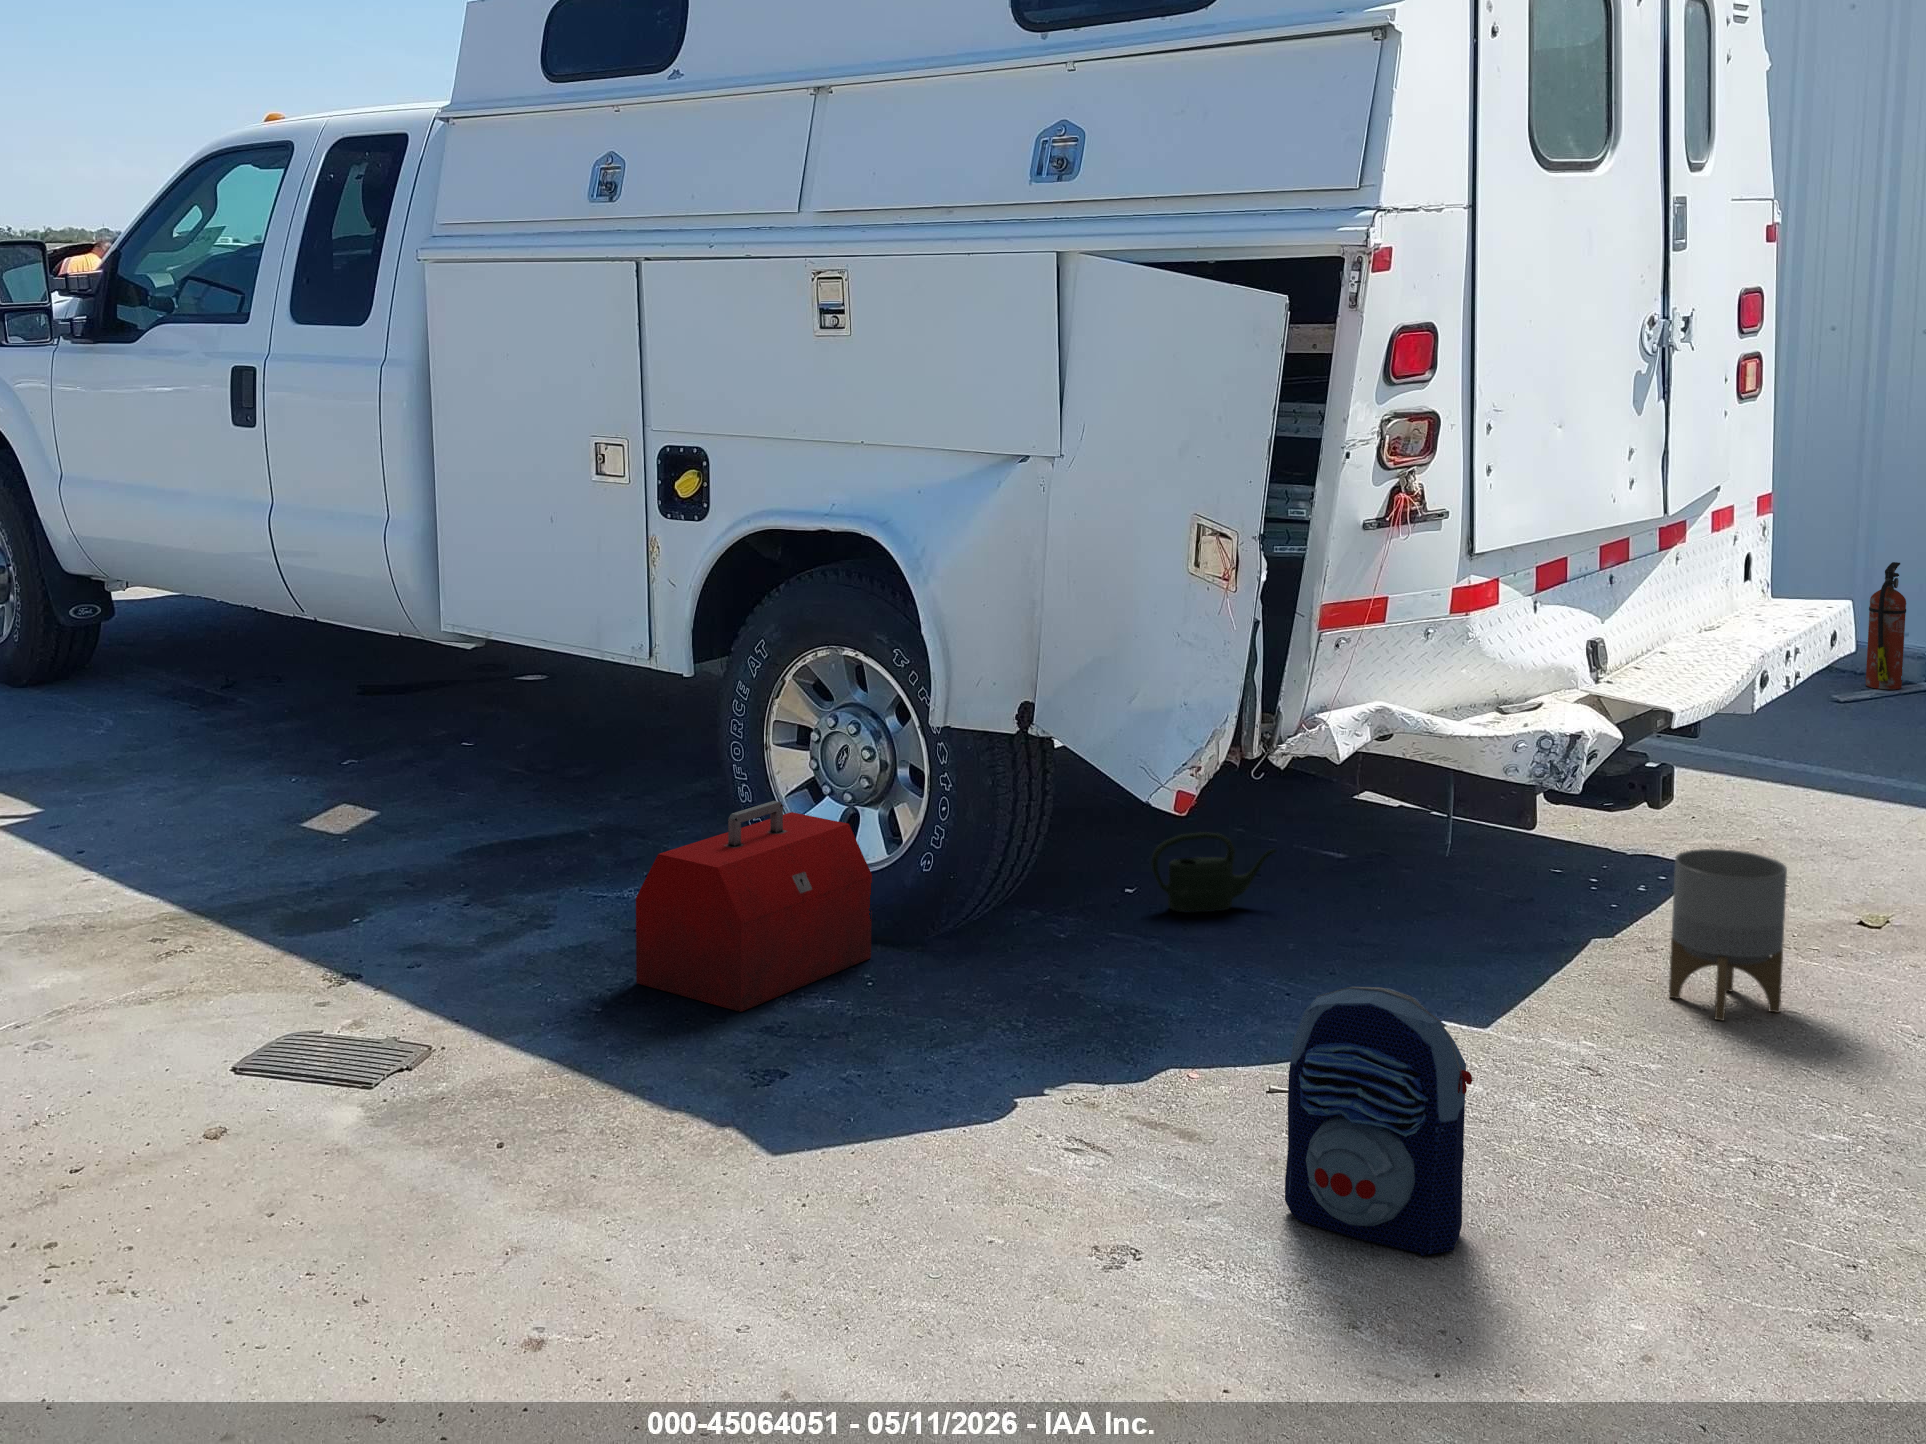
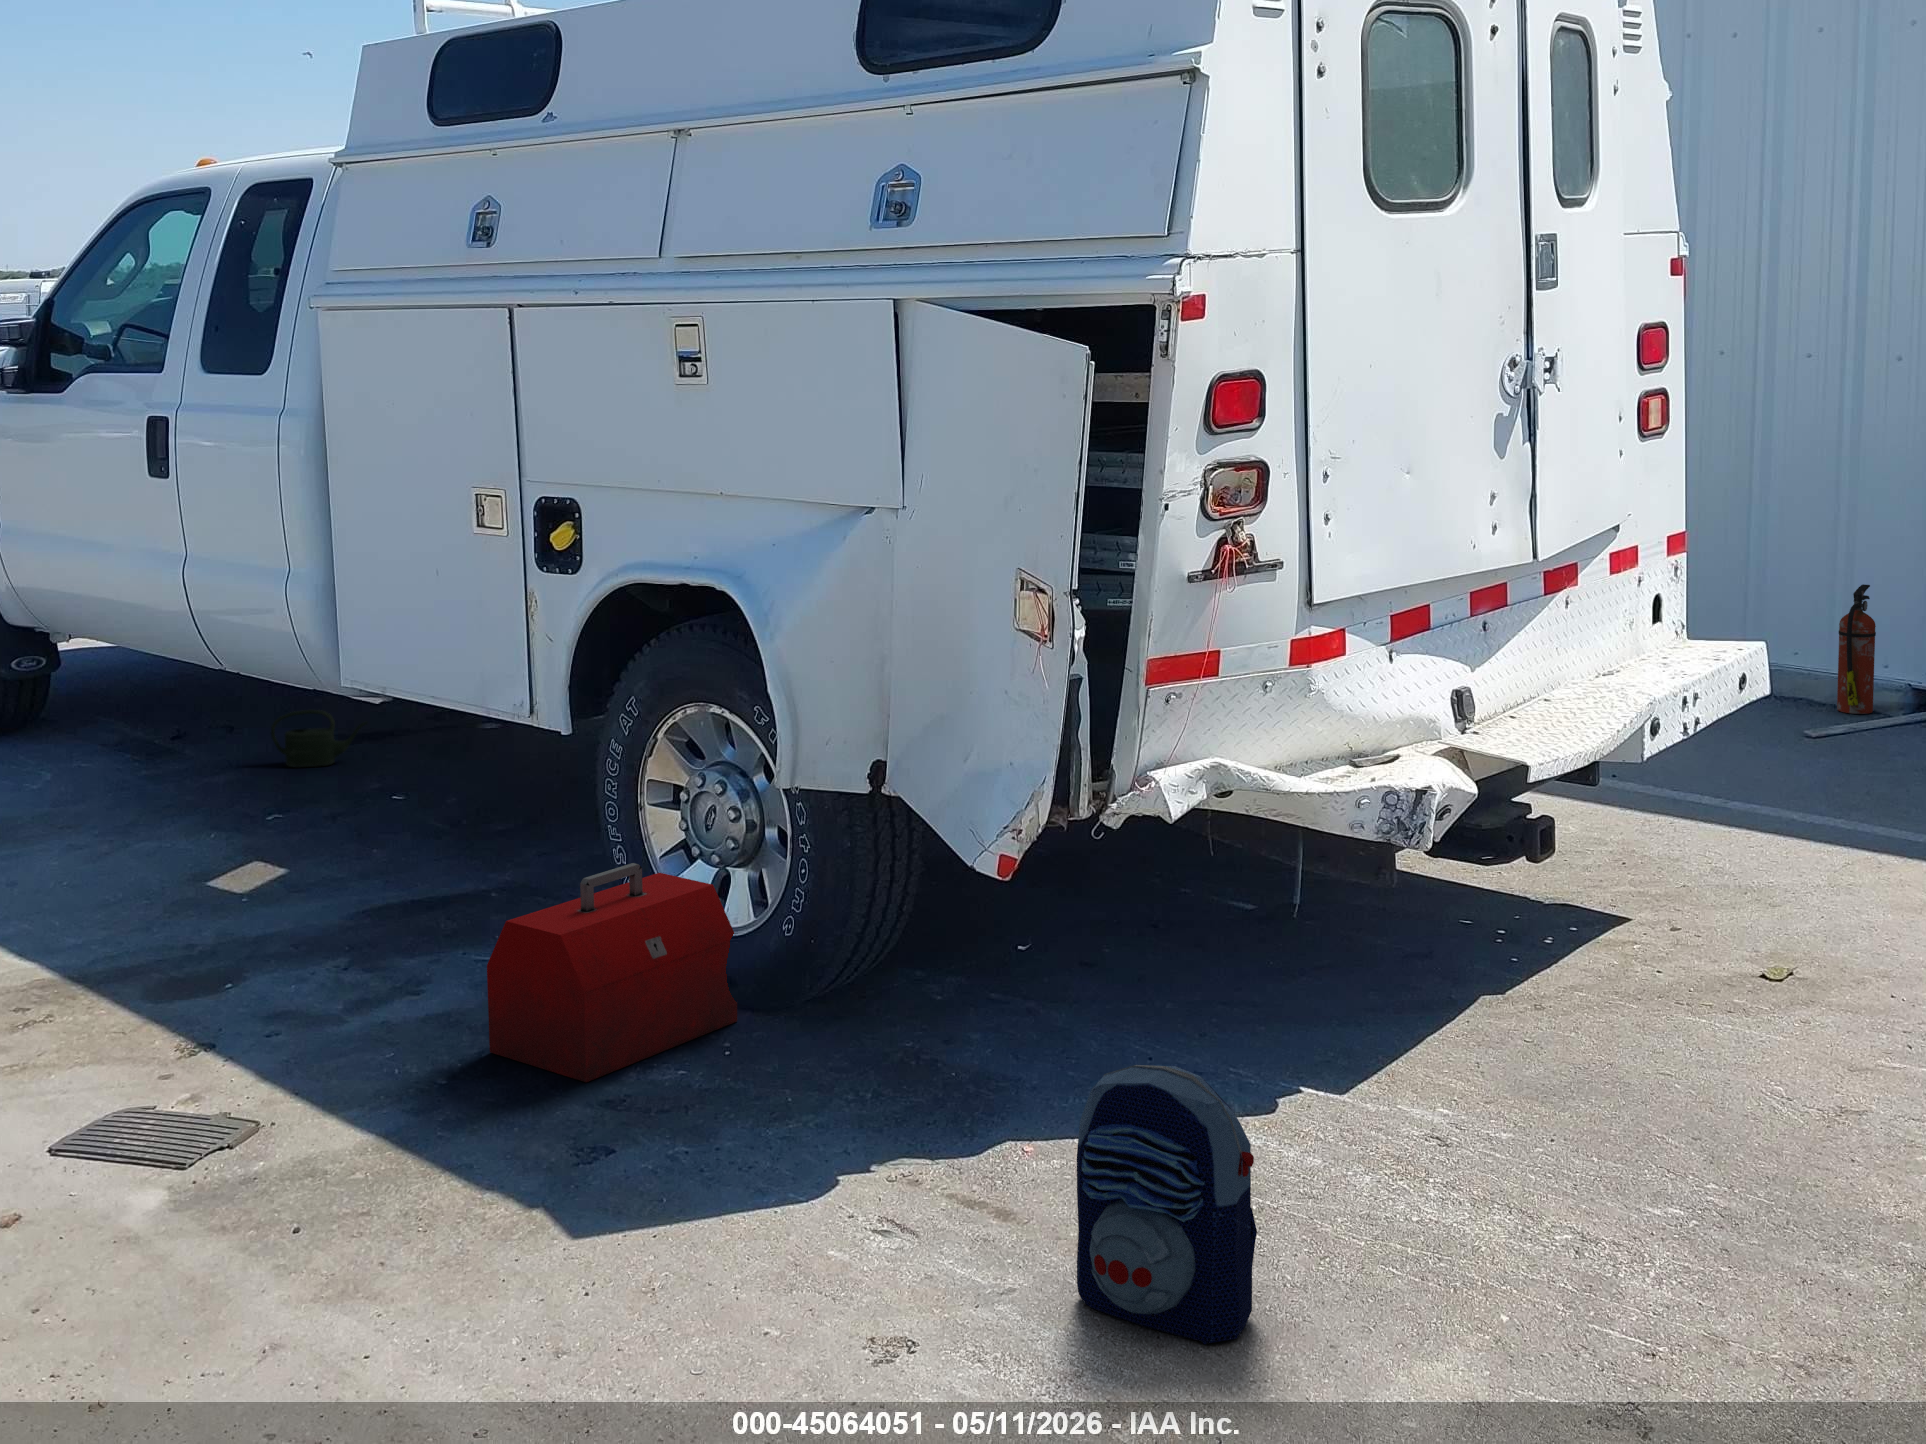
watering can: present [1151,832,1276,913] -> present [271,710,367,767]
planter: present [1669,849,1787,1020] -> none [1541,900,1655,1078]

